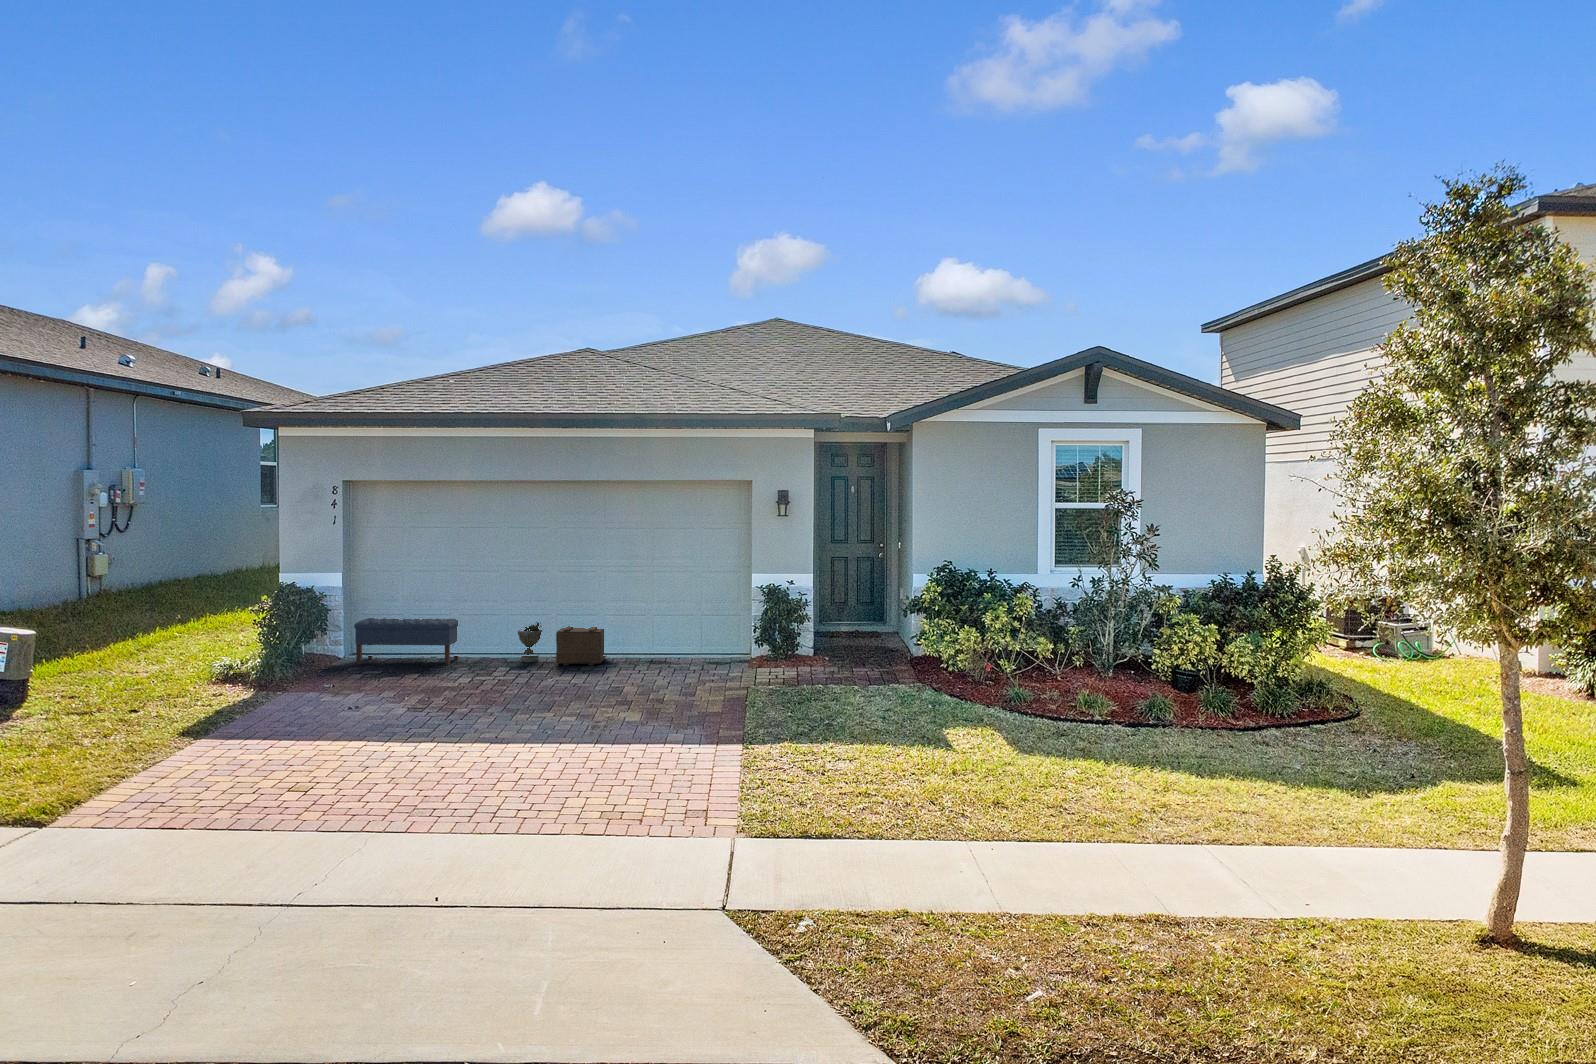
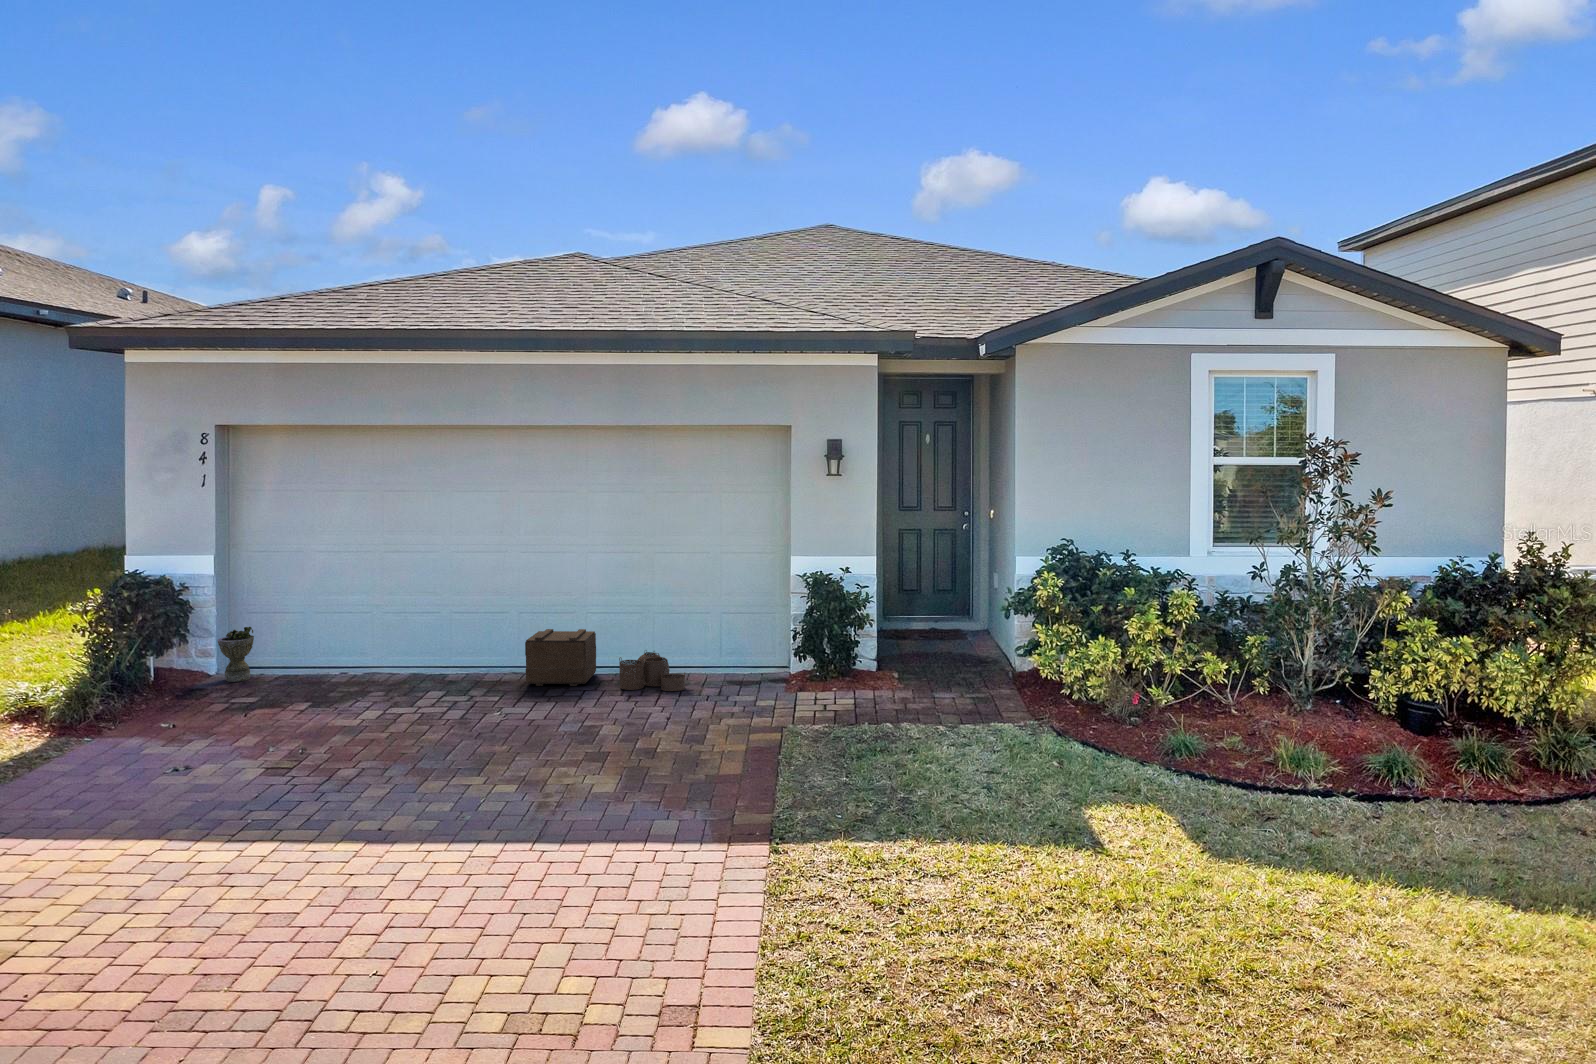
bench: present [354,618,460,665] -> none [256,621,401,686]
planter: present [518,622,542,662] -> present [217,627,254,682]
woven basket: none [626,640,674,668] -> present [619,652,685,691]

